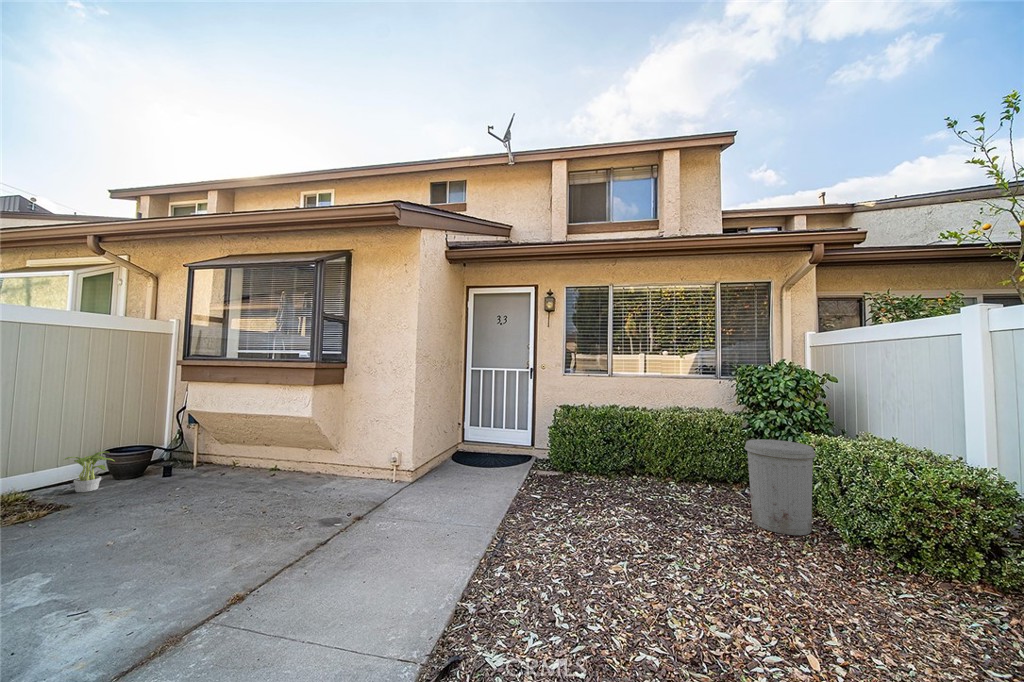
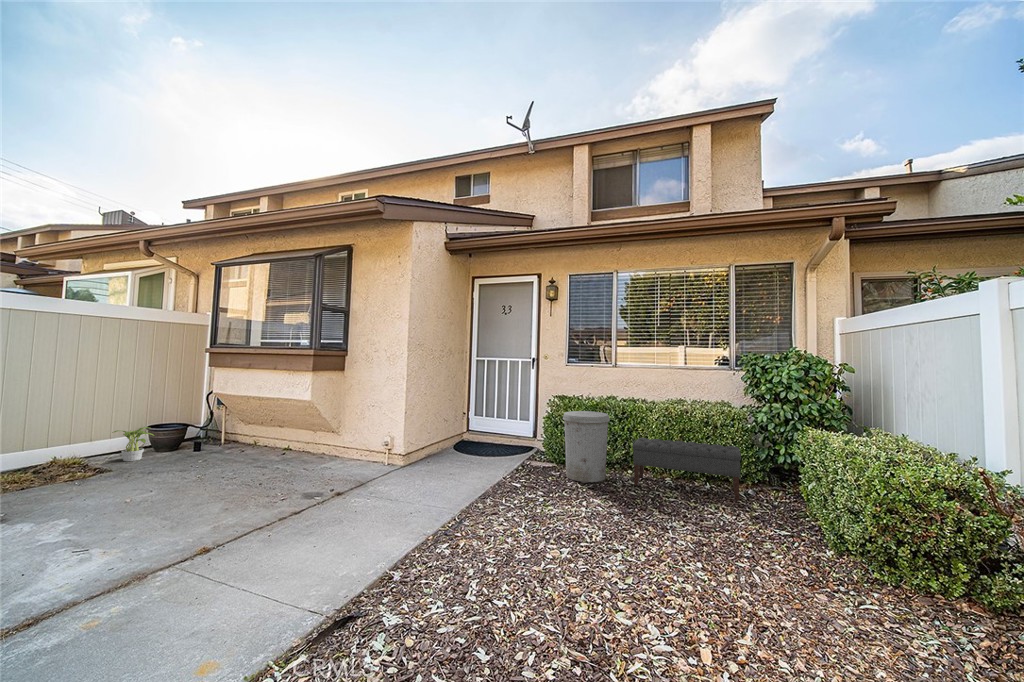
trash can: present [745,439,816,535] -> present [563,411,610,482]
bench: none [645,445,748,501] -> present [632,438,741,500]

